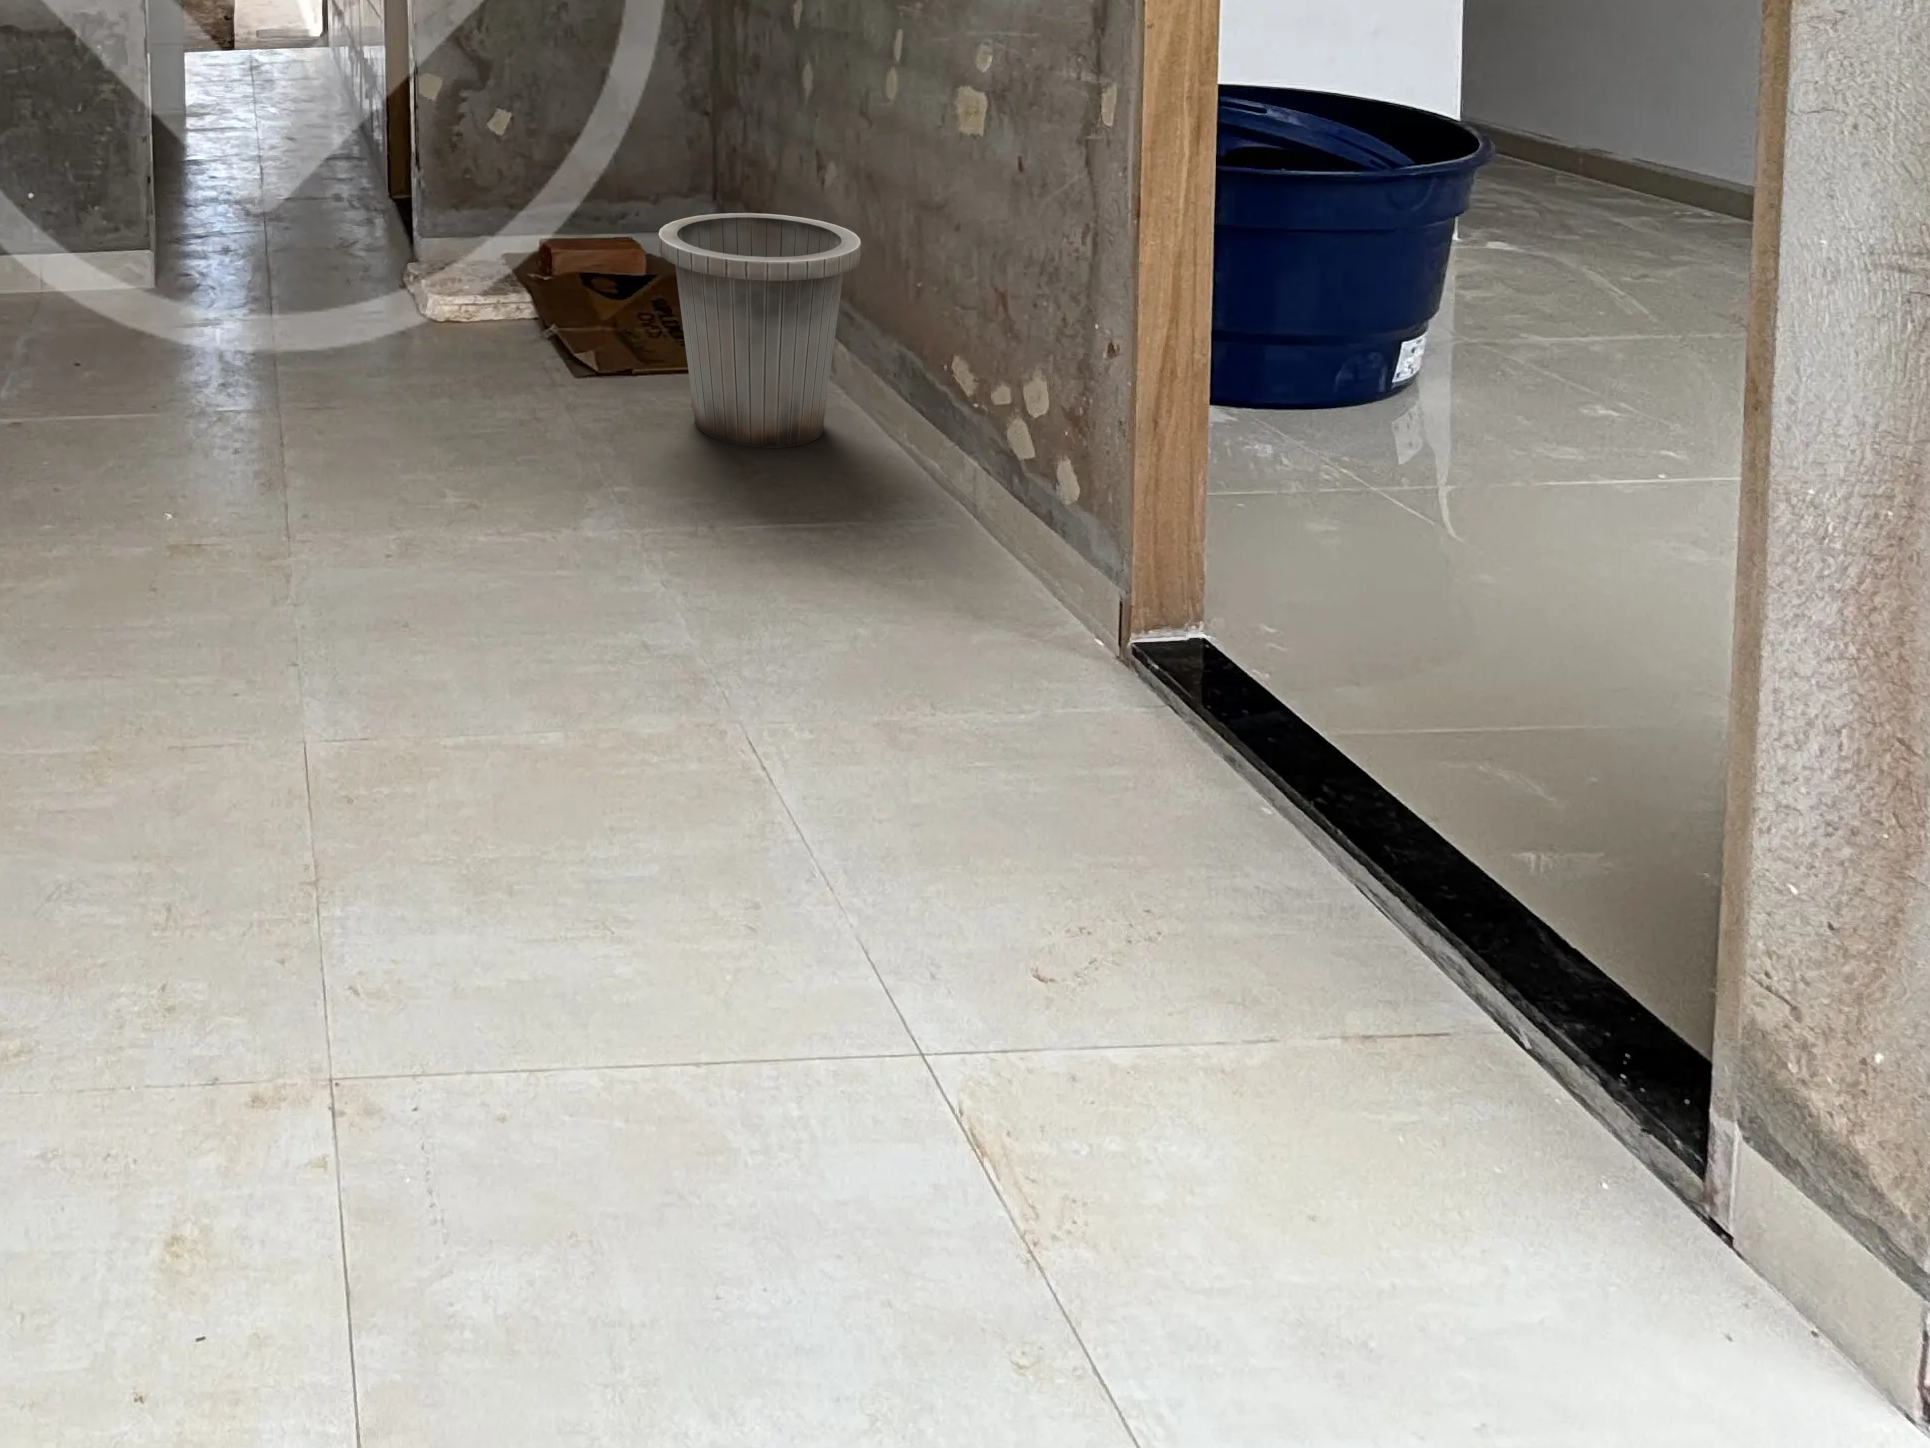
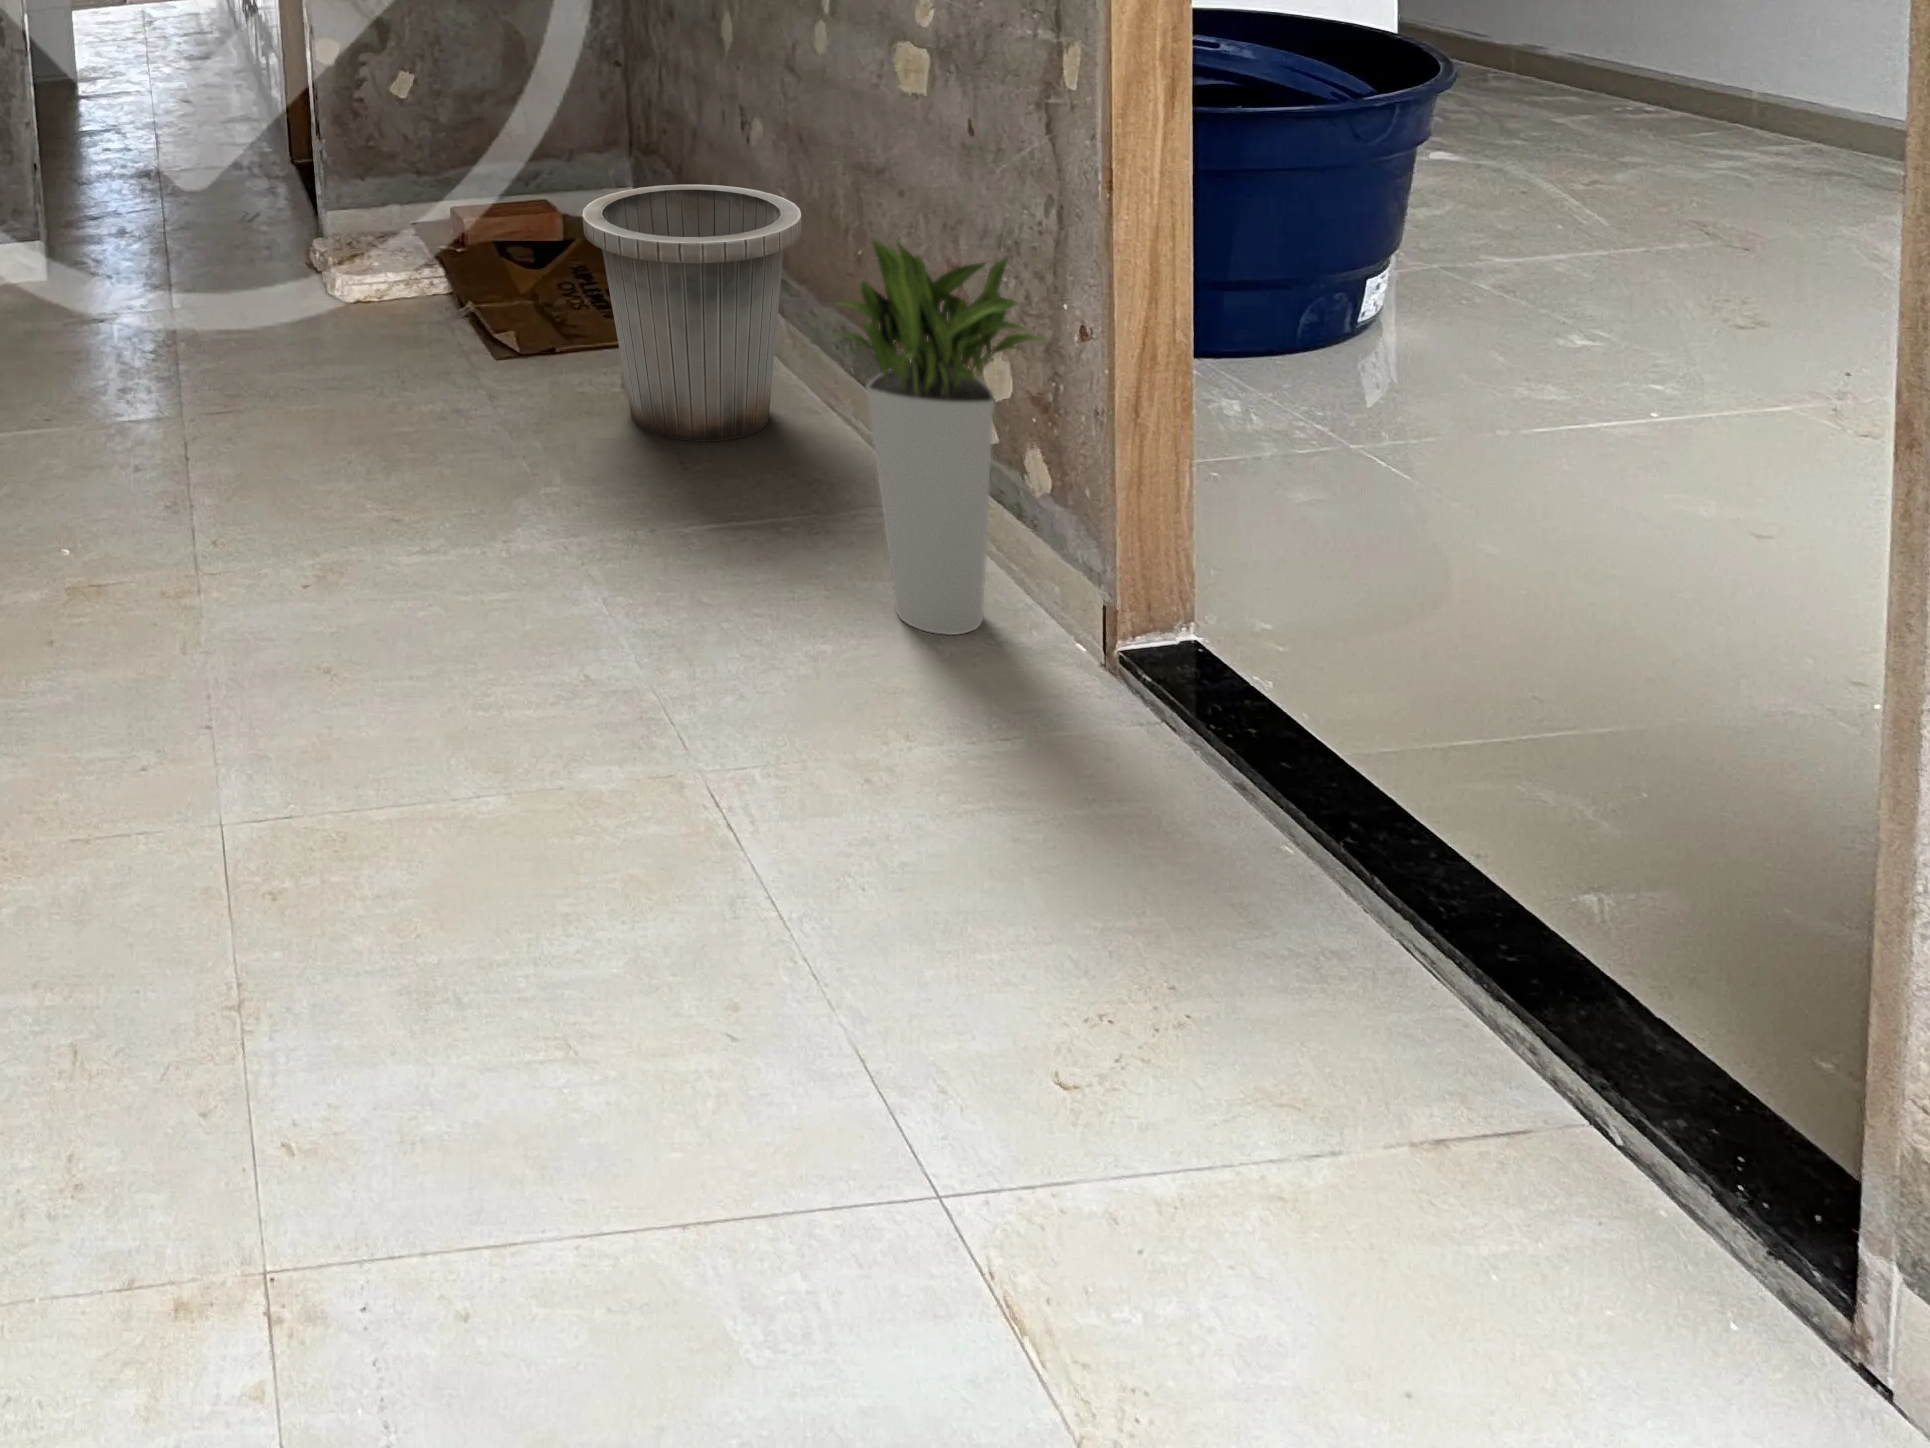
planter: none [877,252,1072,617] -> present [832,240,1043,635]

